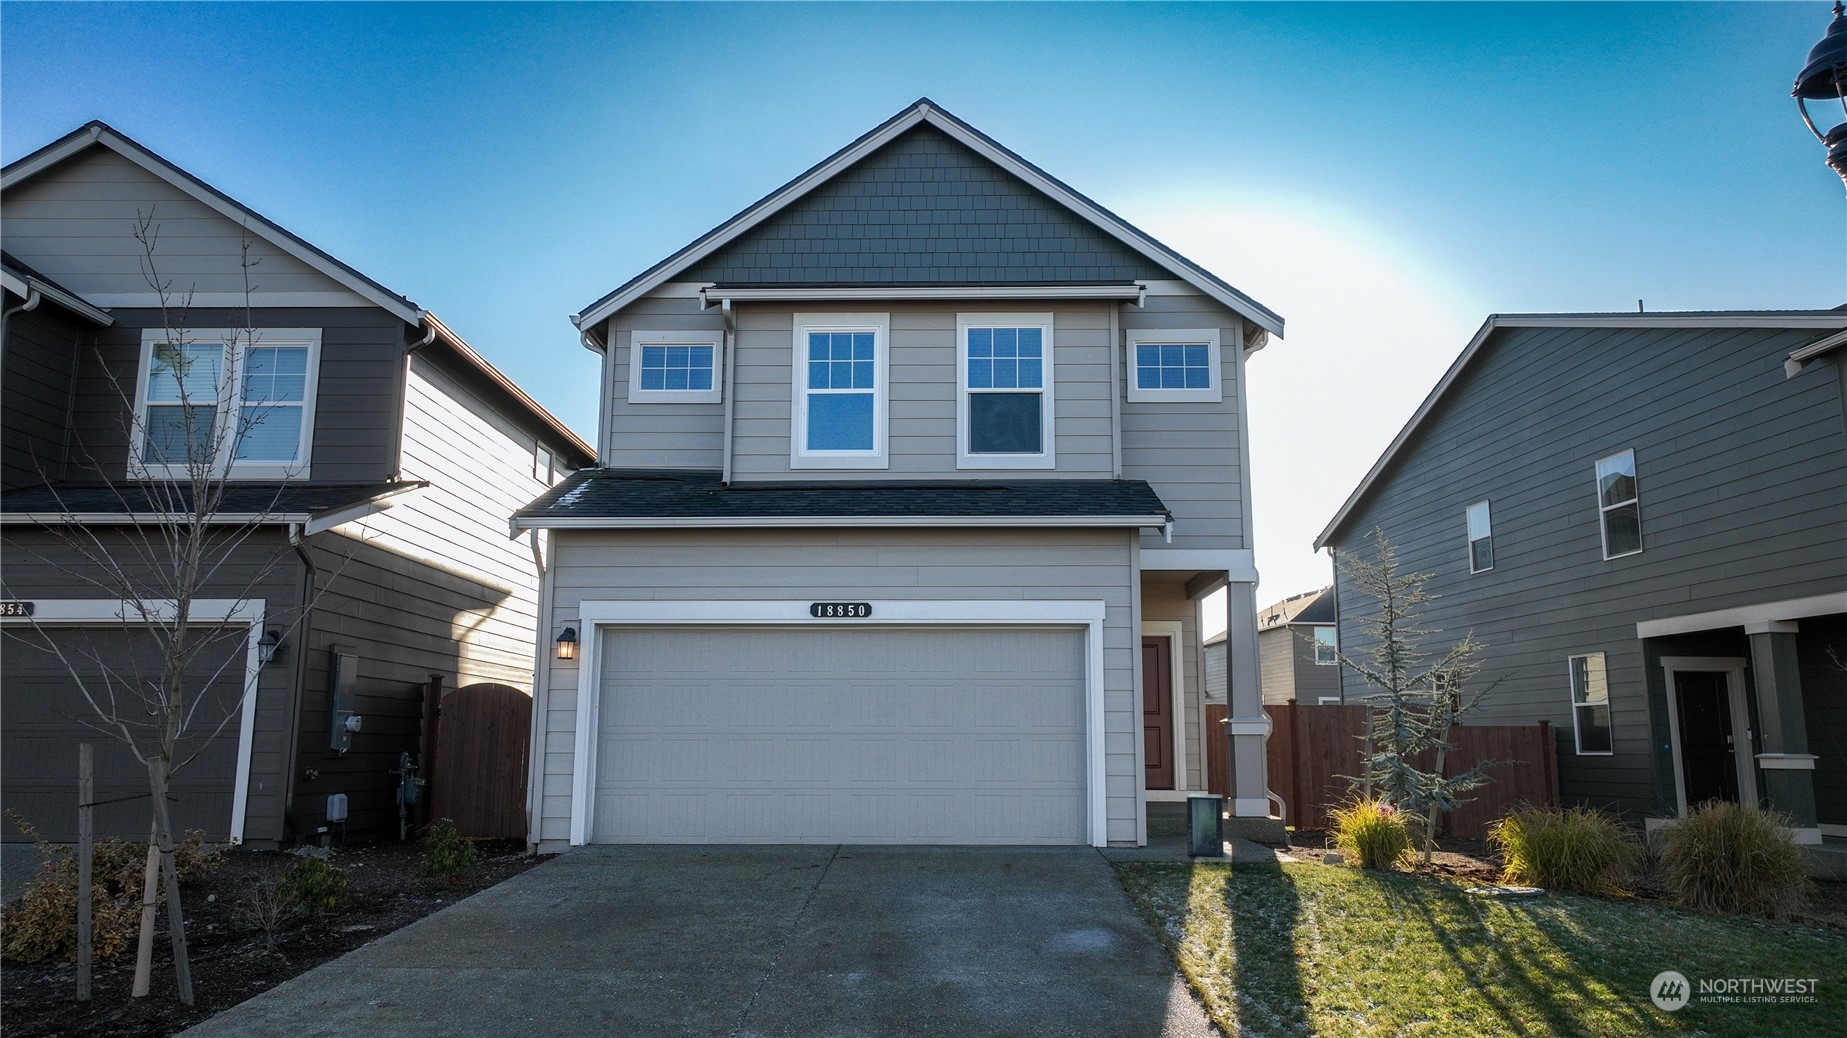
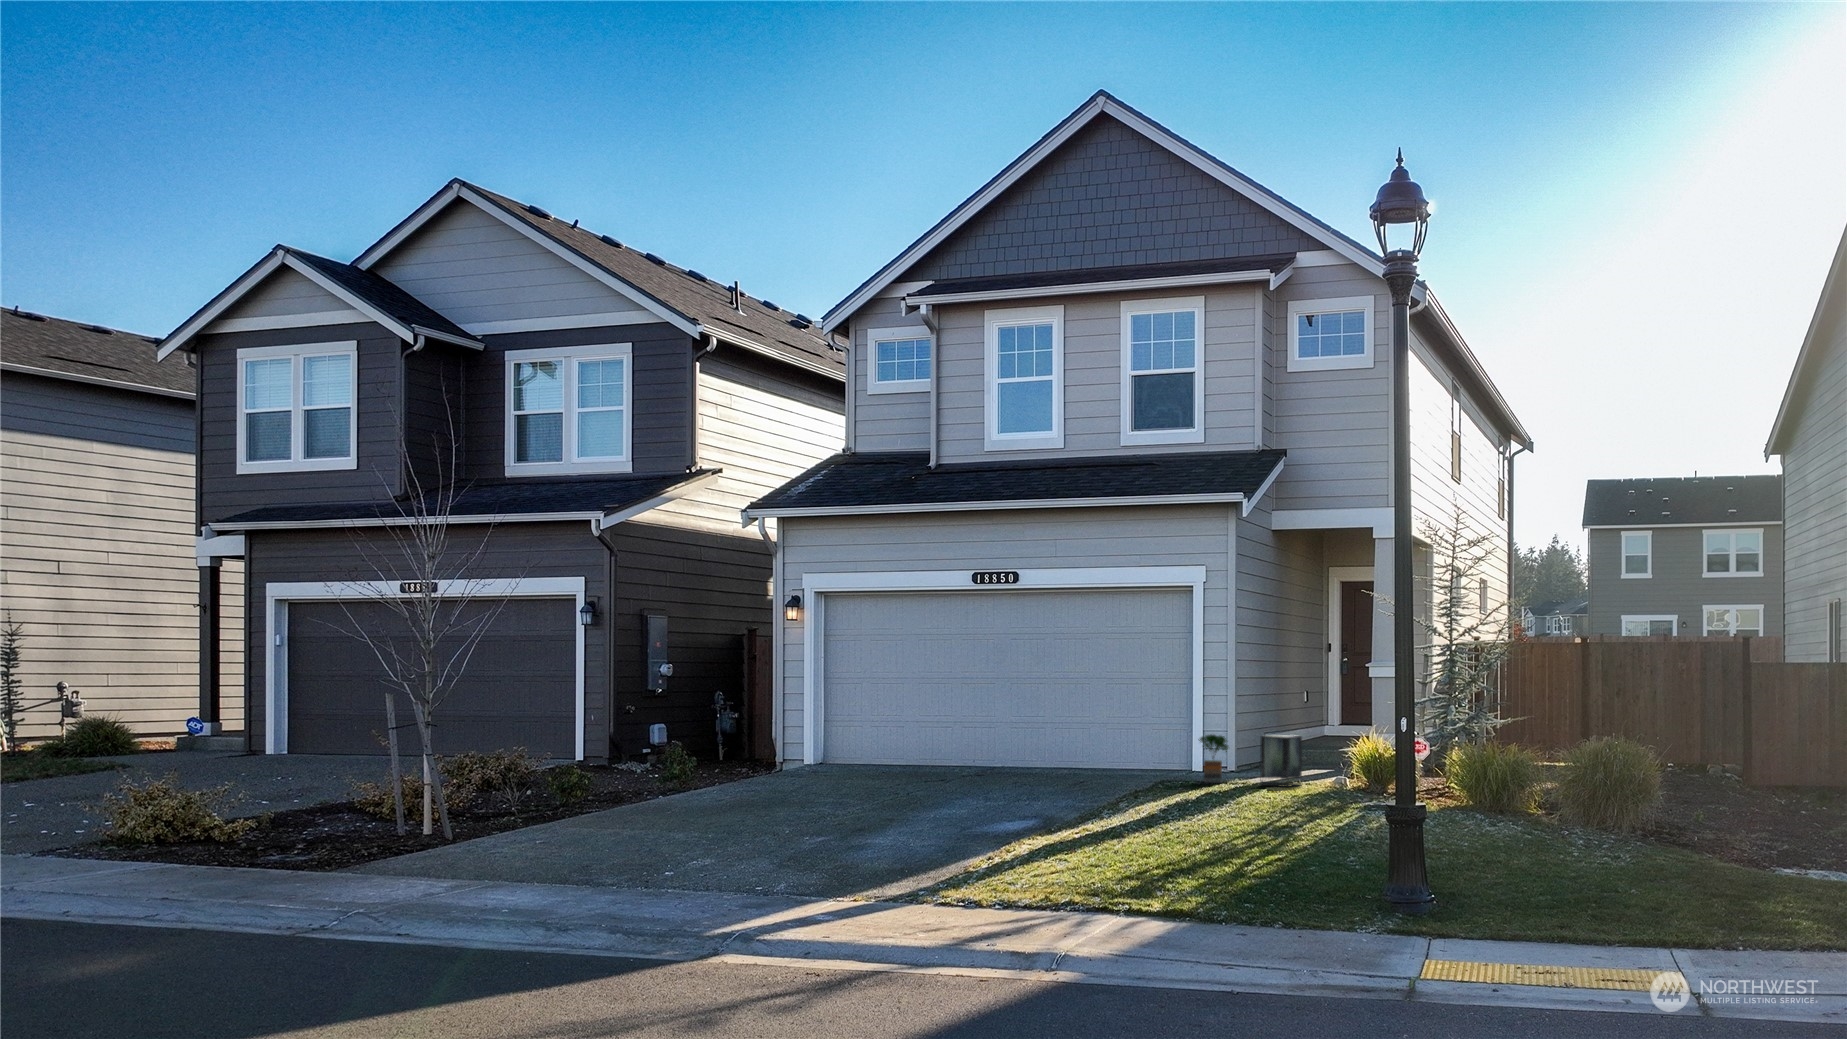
potted tree: none [1104,795,1146,854] -> present [1198,735,1228,783]

